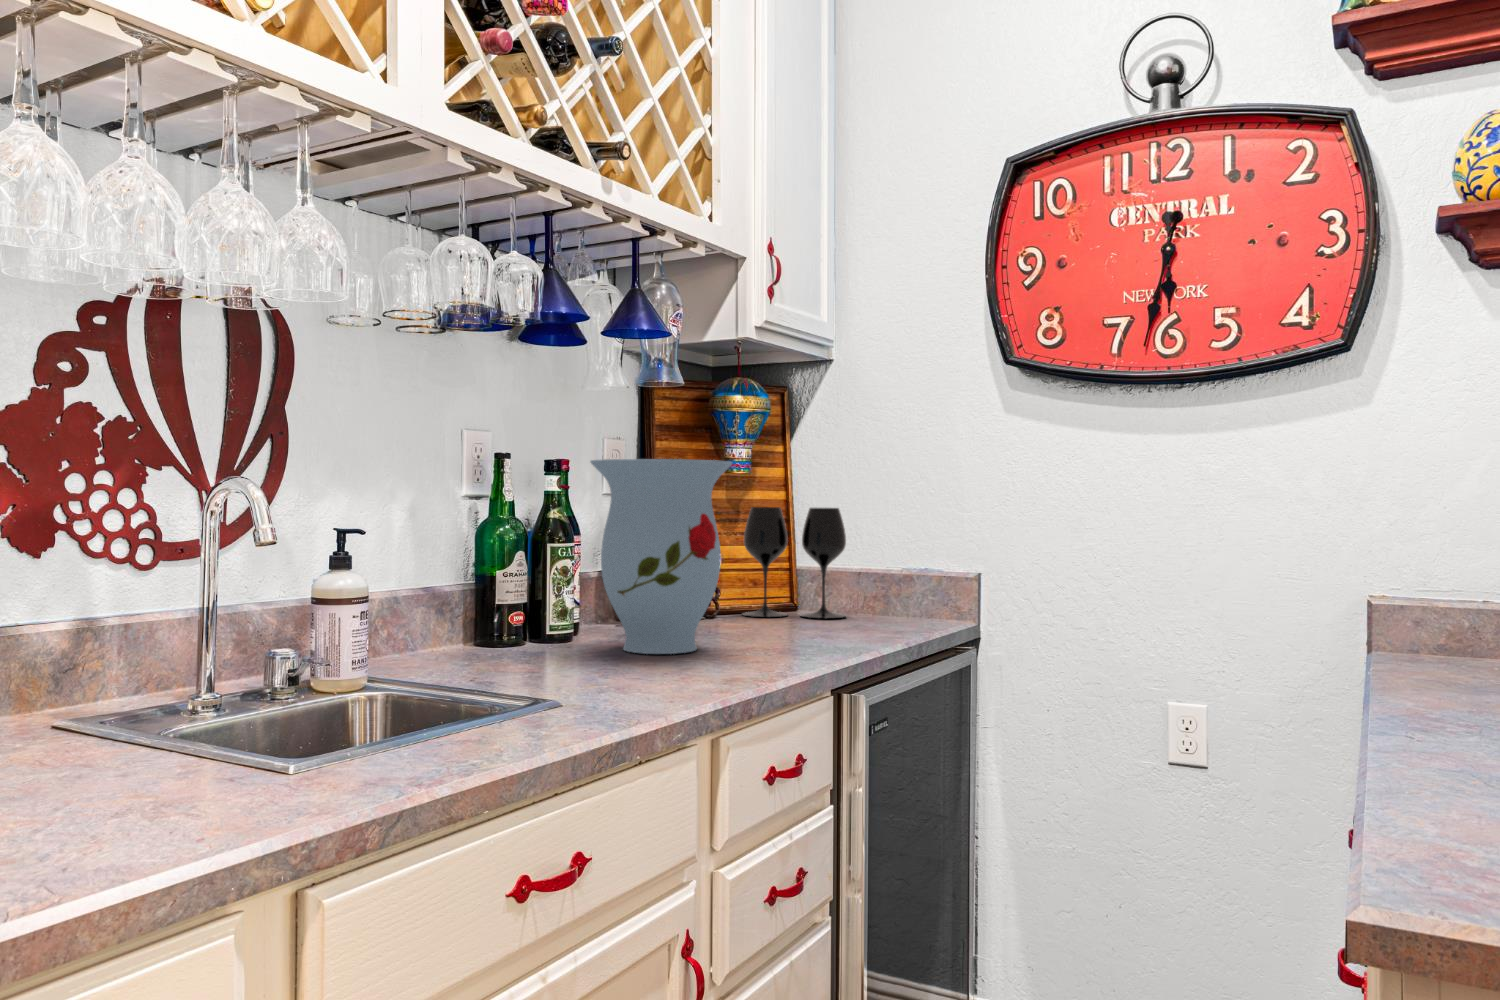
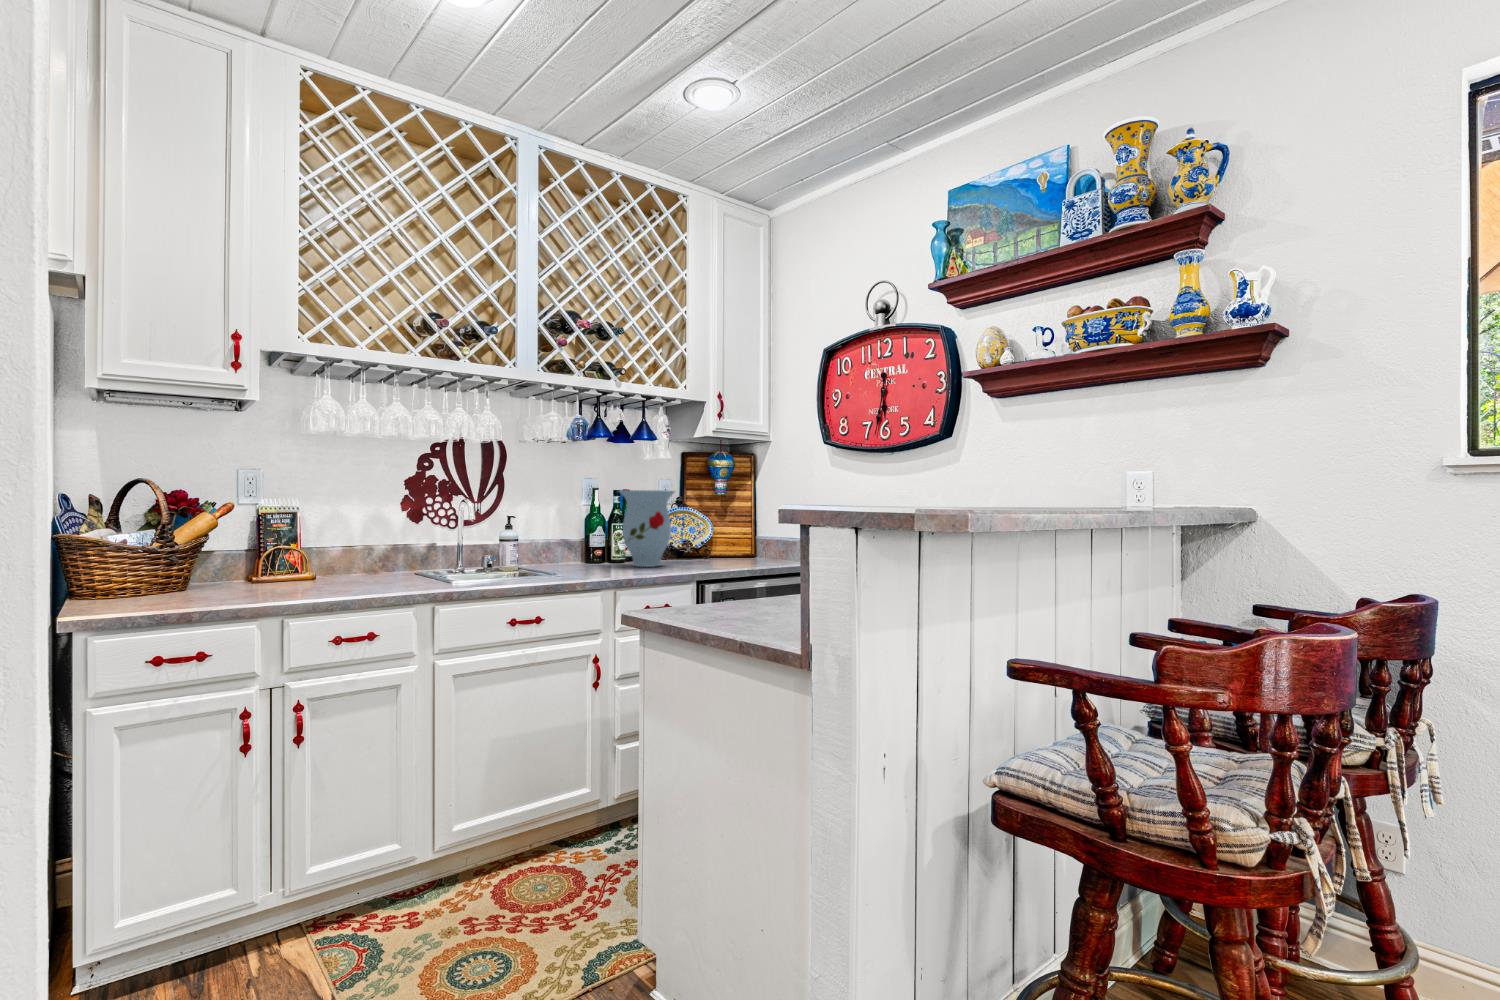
wine glass: present [743,507,846,618] -> none [721,509,766,560]

